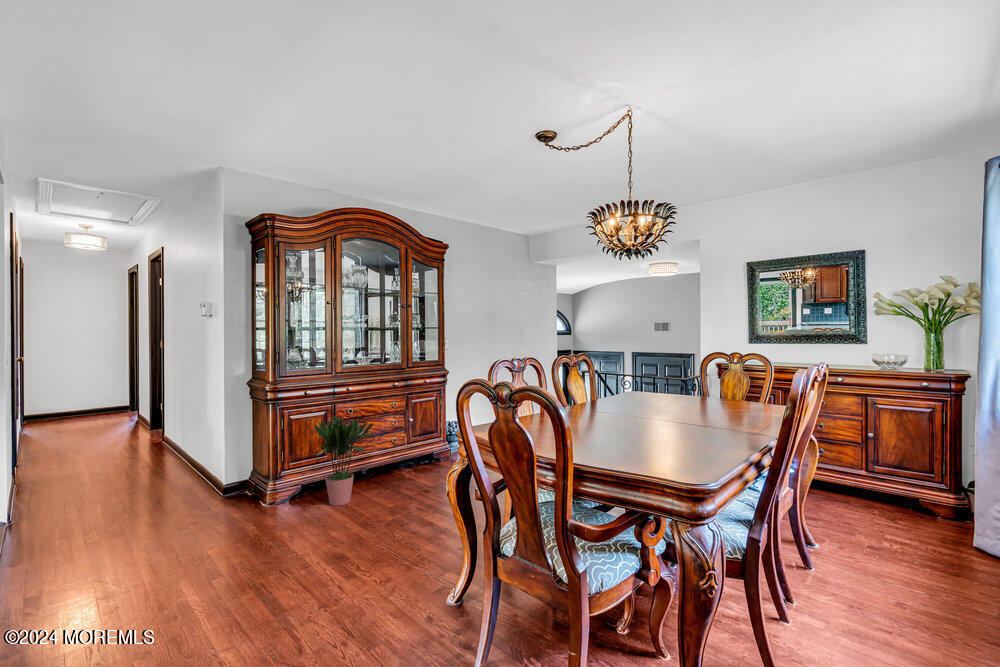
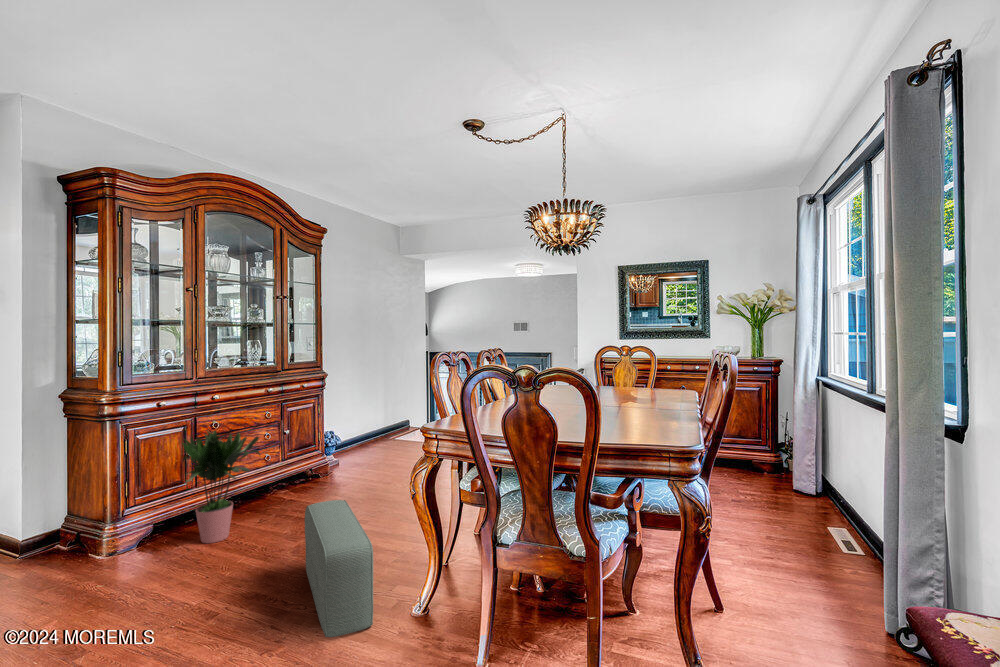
pouf: none [362,483,417,594] -> present [305,500,373,637]

